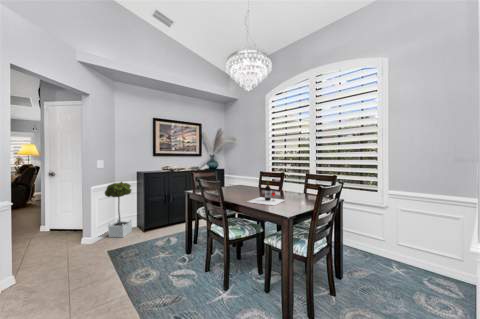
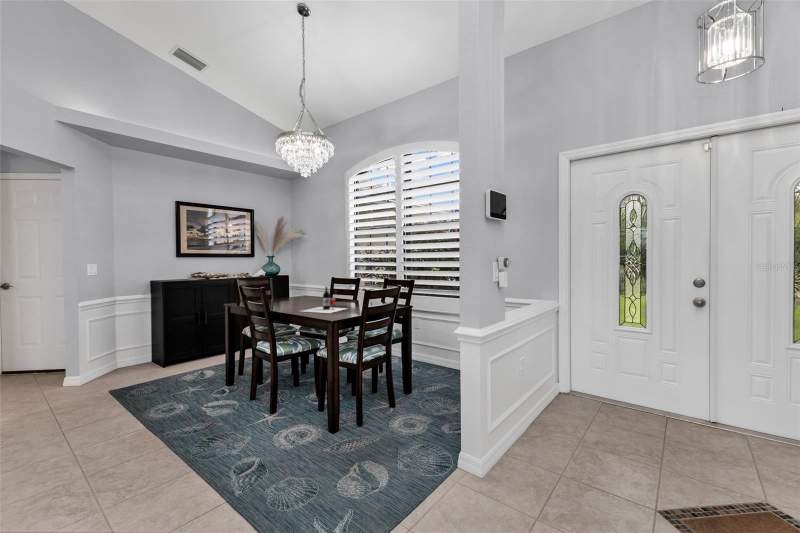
potted tree: present [105,182,132,237] -> none [100,294,144,375]

